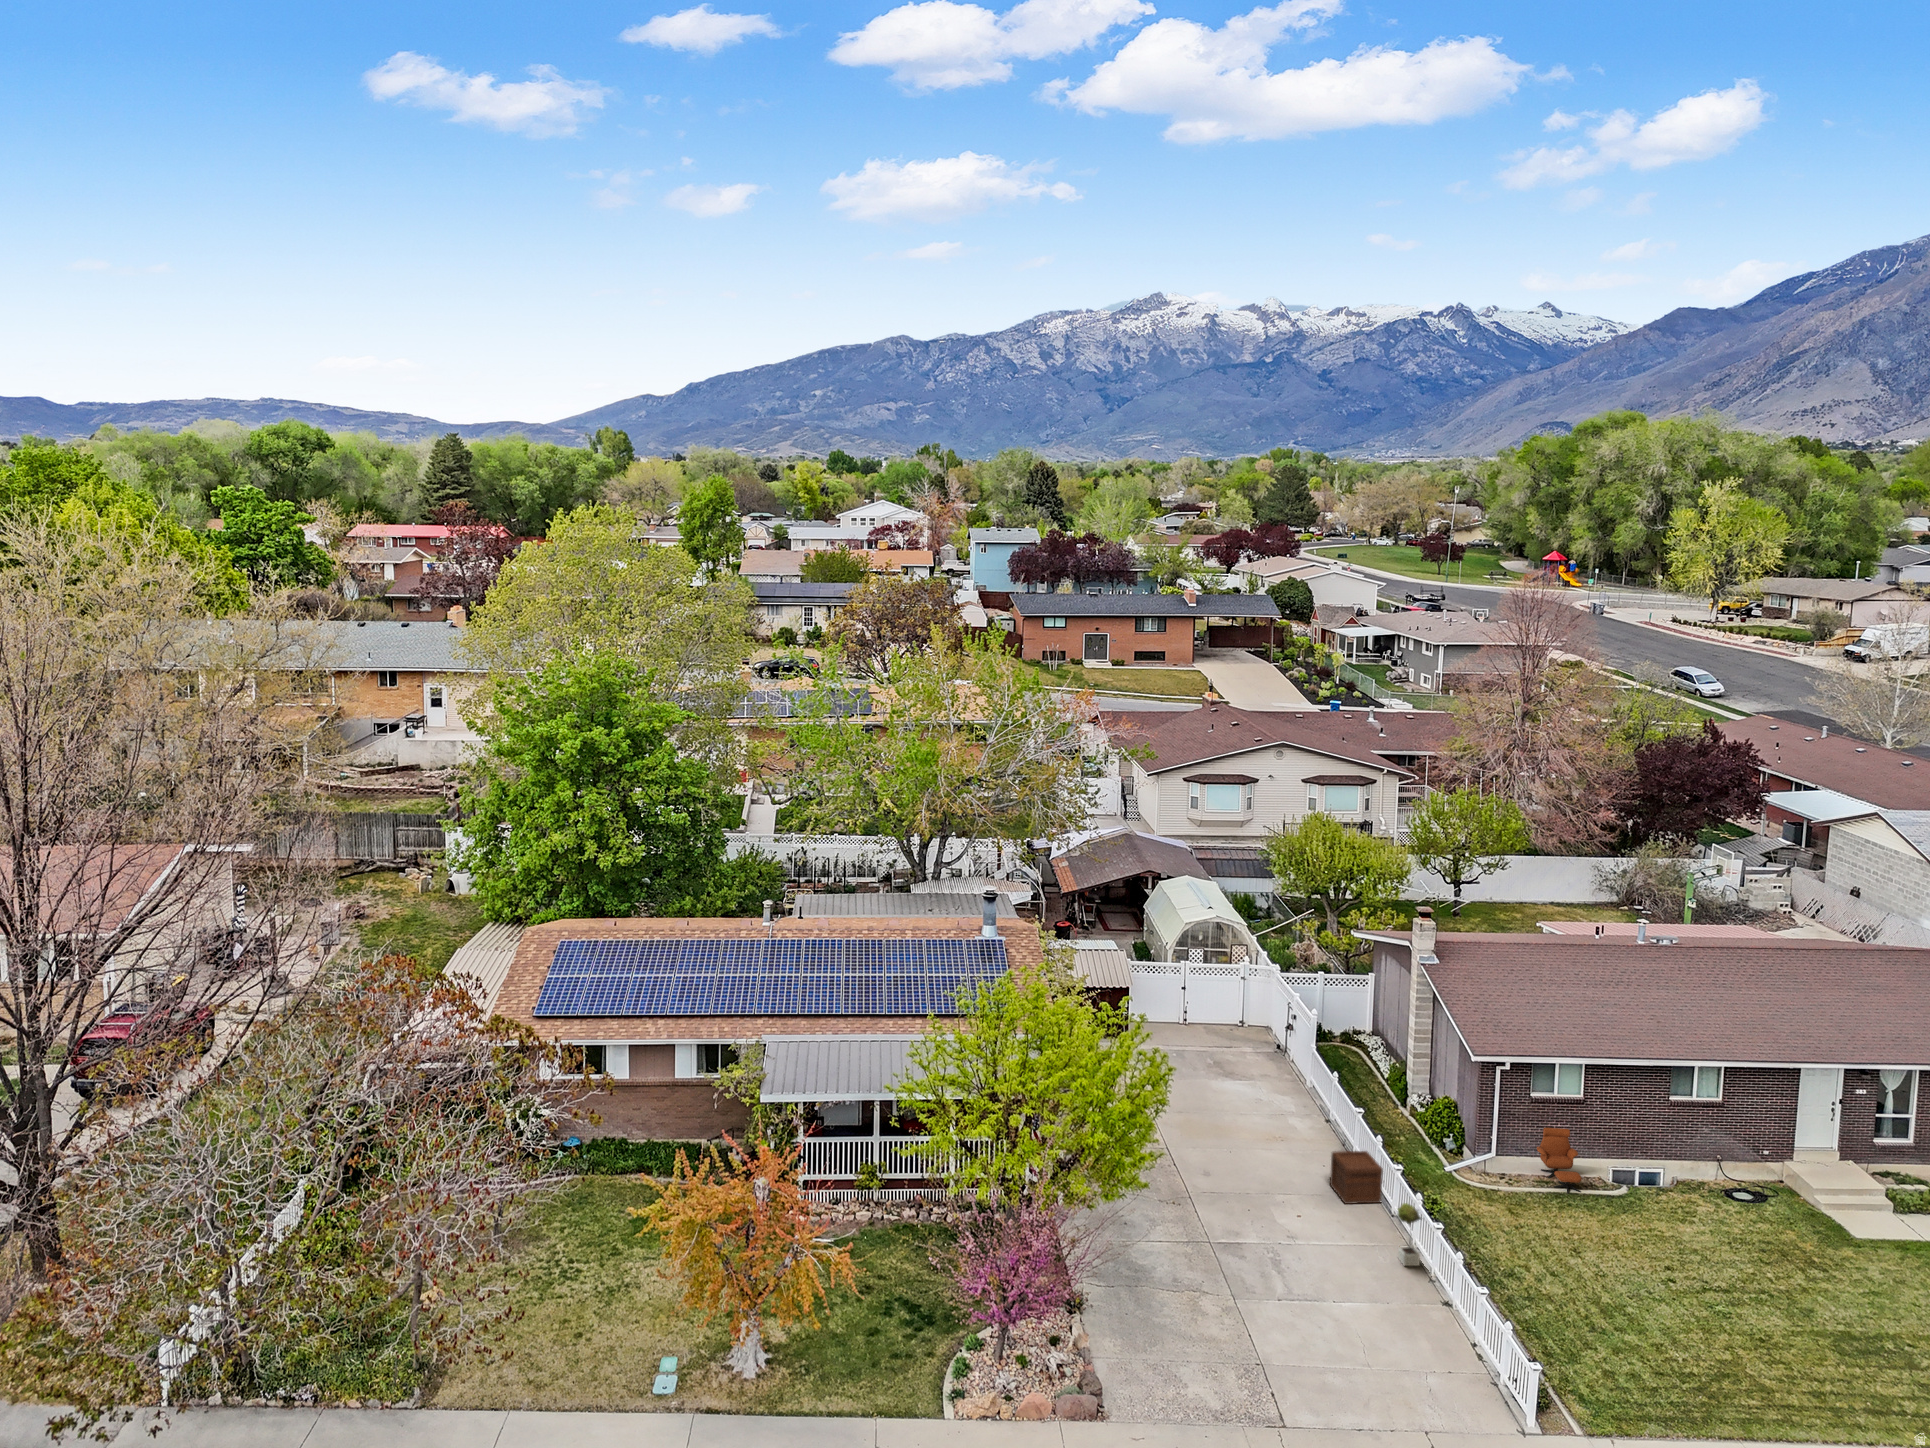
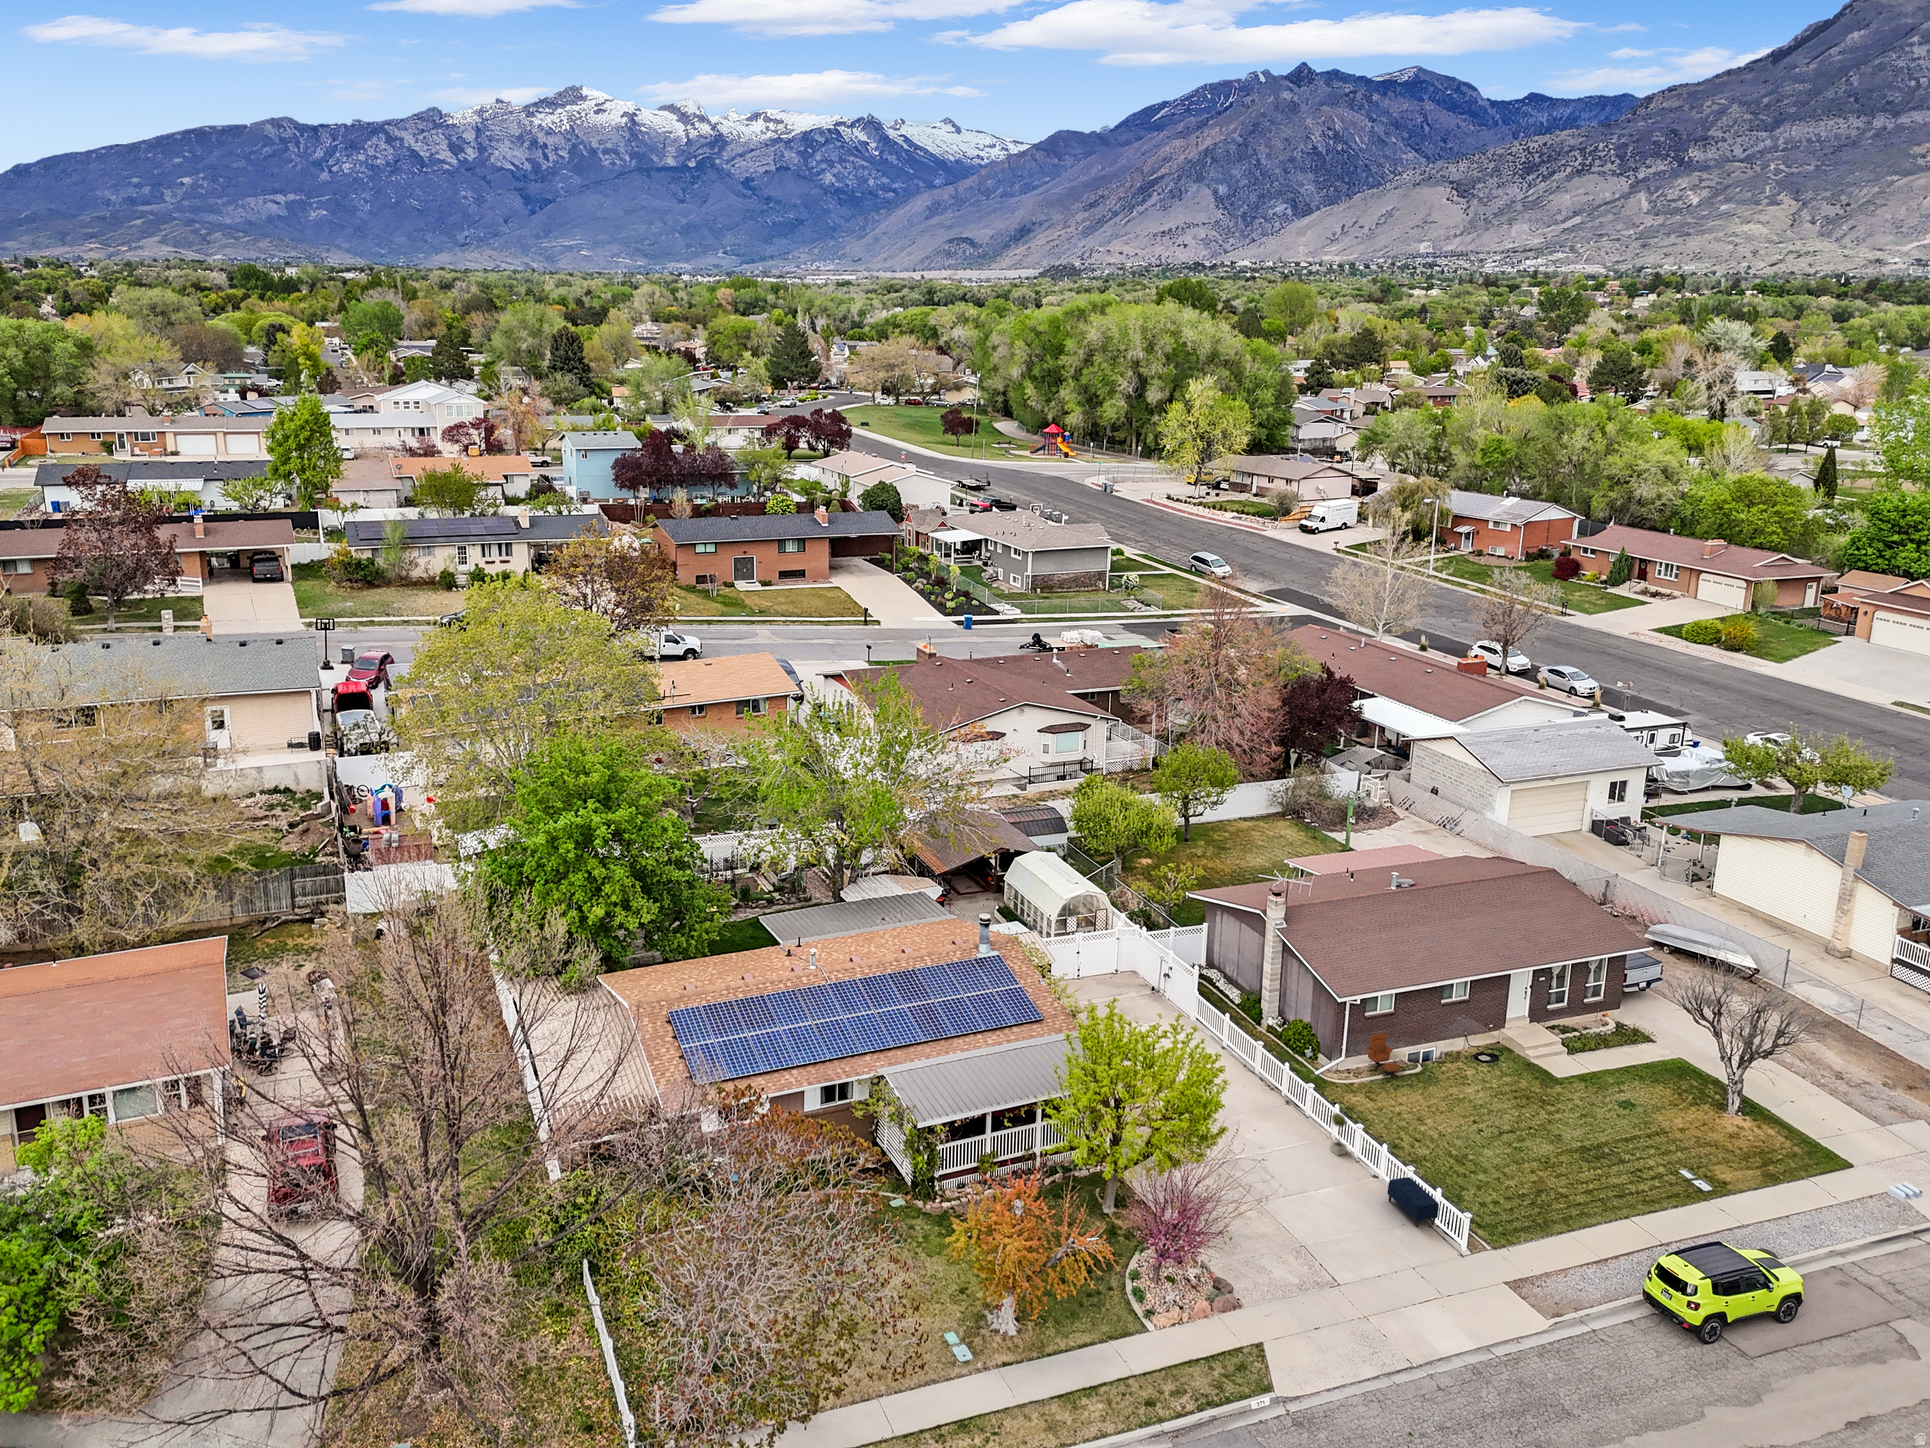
wooden crate: present [1330,1151,1383,1204] -> none [1256,1076,1297,1117]
bench: none [1439,1305,1500,1386] -> present [1387,1177,1439,1227]

